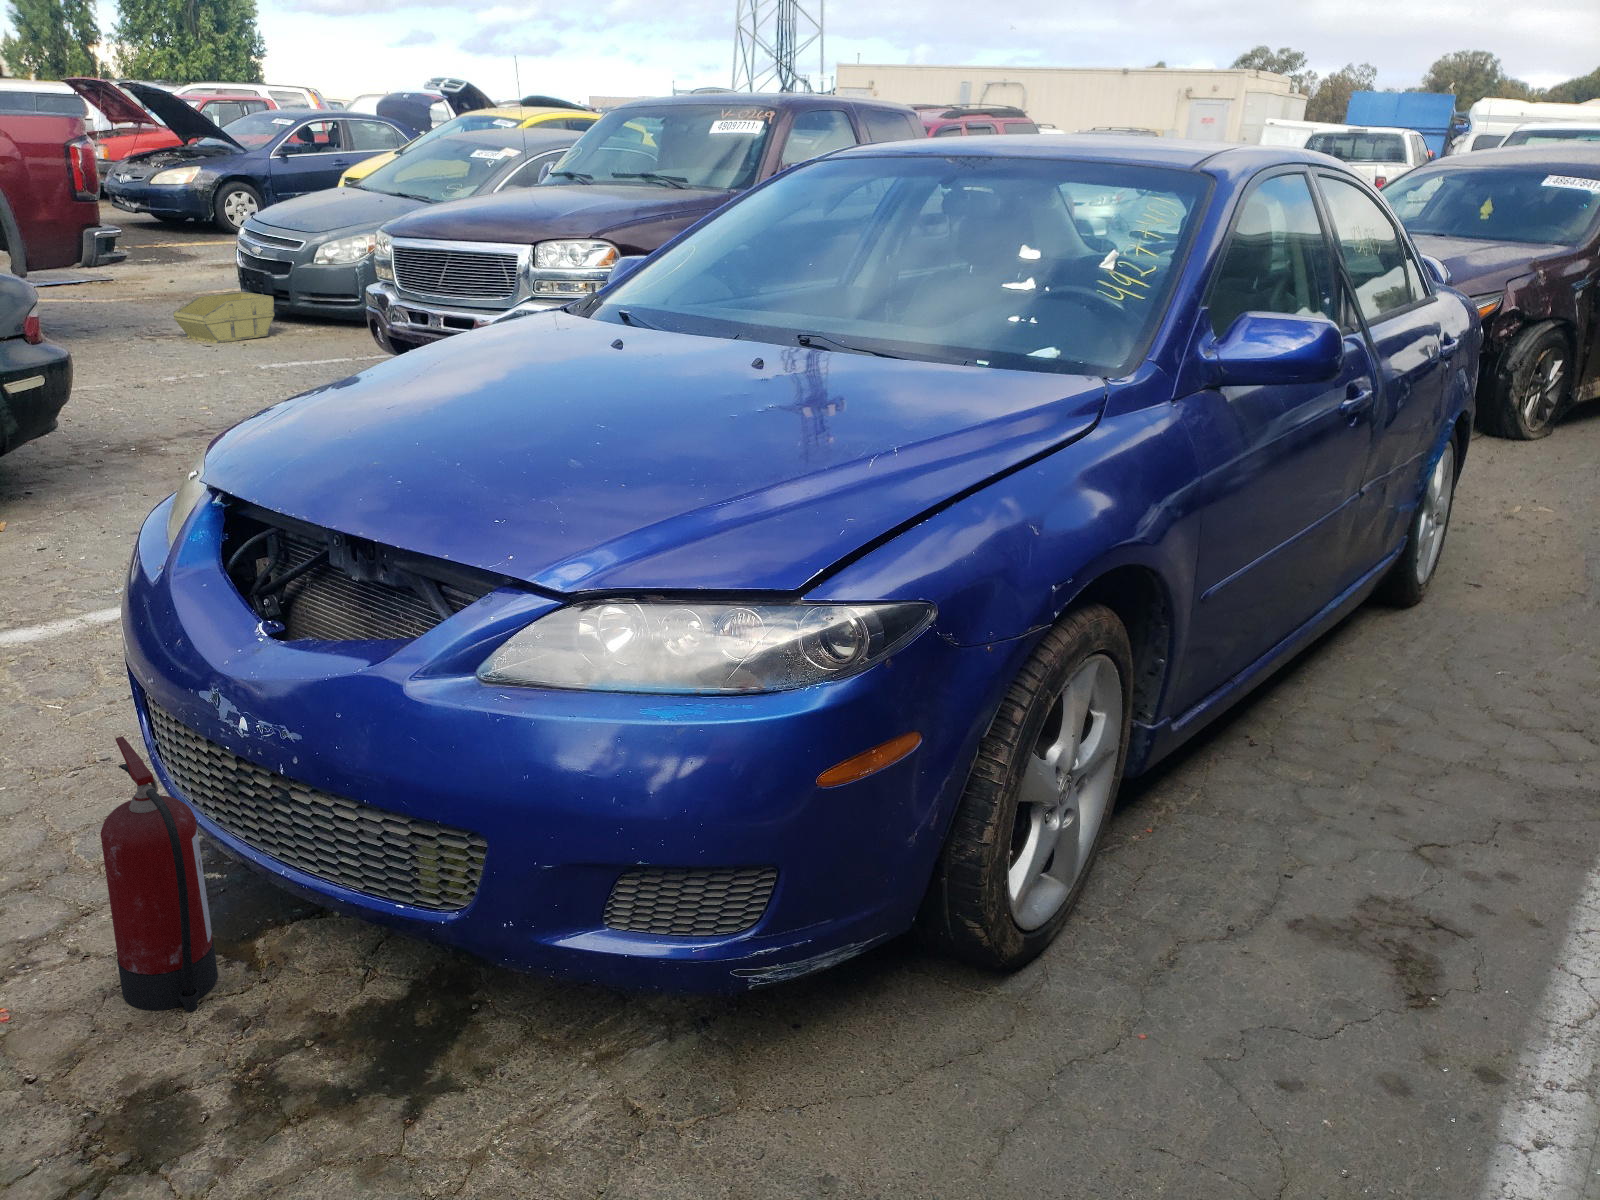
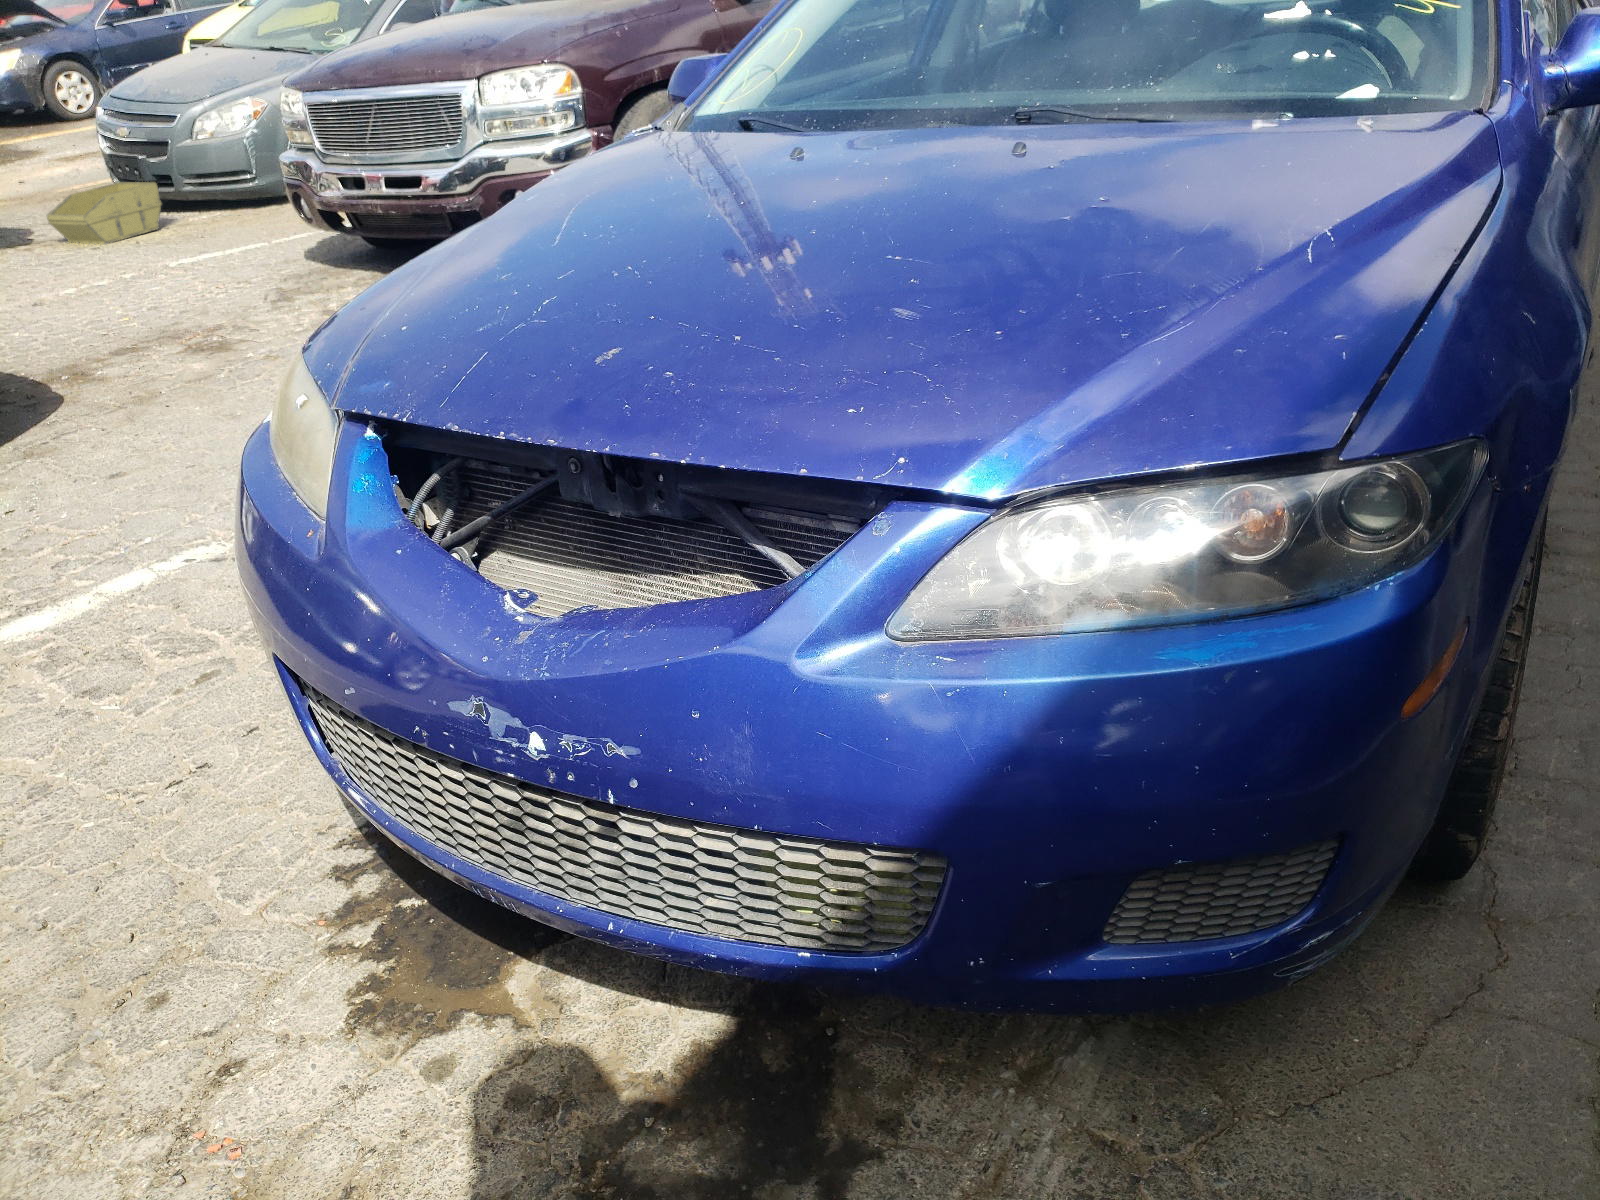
fire extinguisher: present [100,736,218,1012] -> none [310,770,487,1112]

